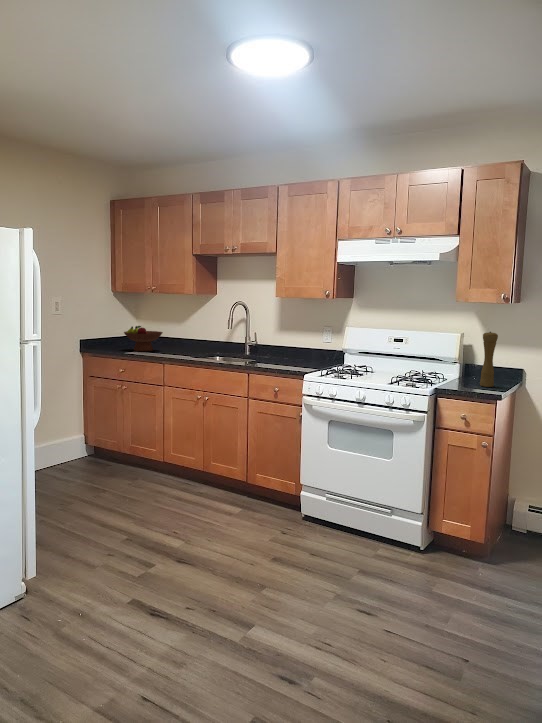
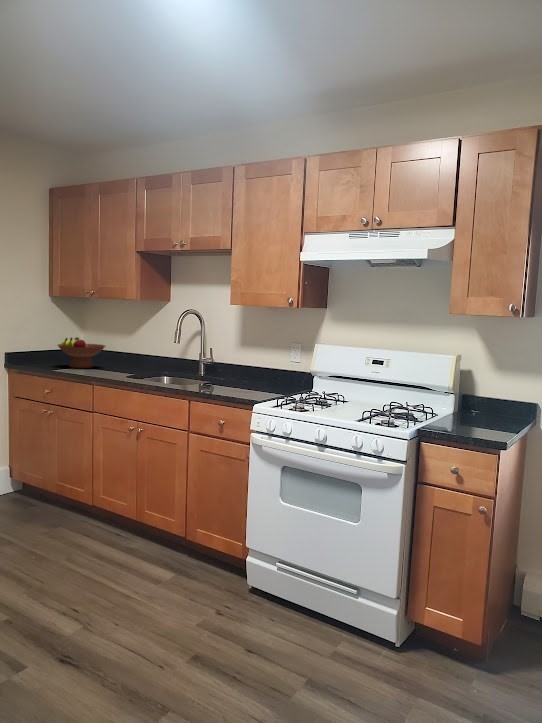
pepper mill: present [480,332,498,387] -> none [480,355,504,429]

